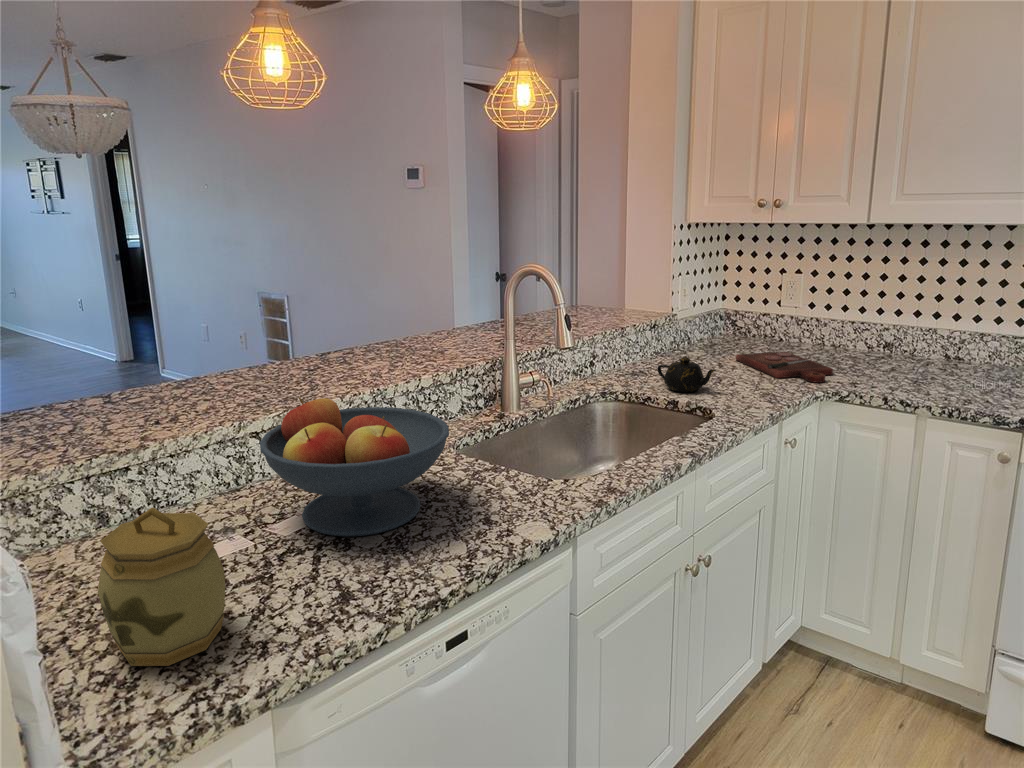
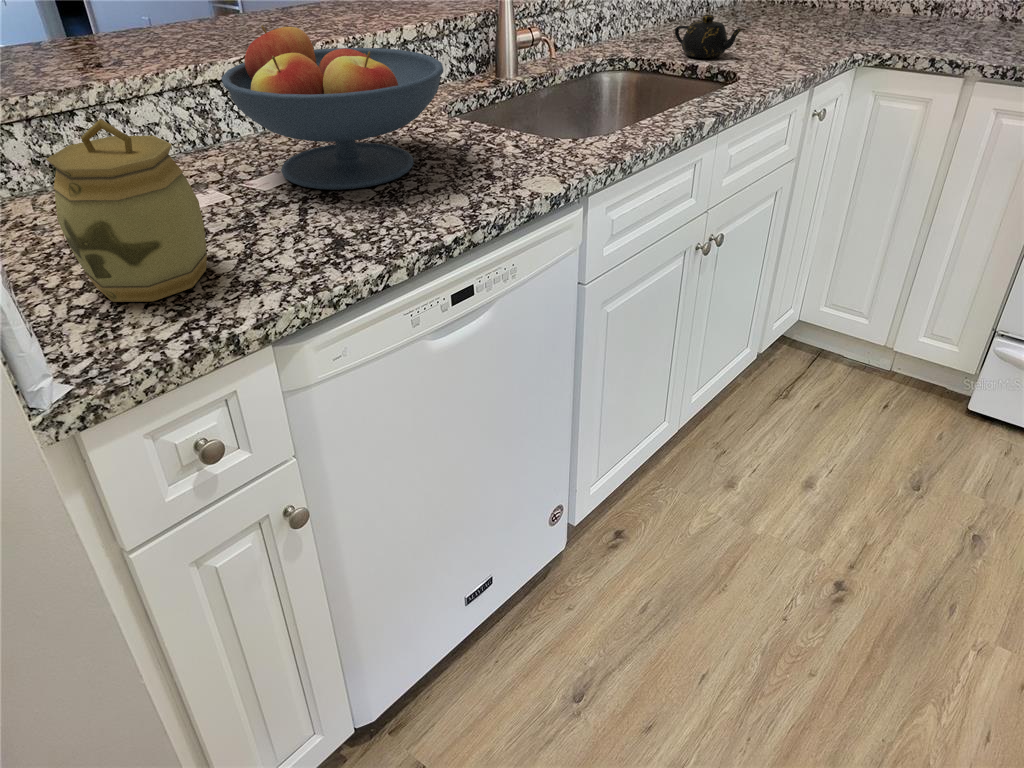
cutting board: present [736,352,833,383] -> none [762,18,873,49]

